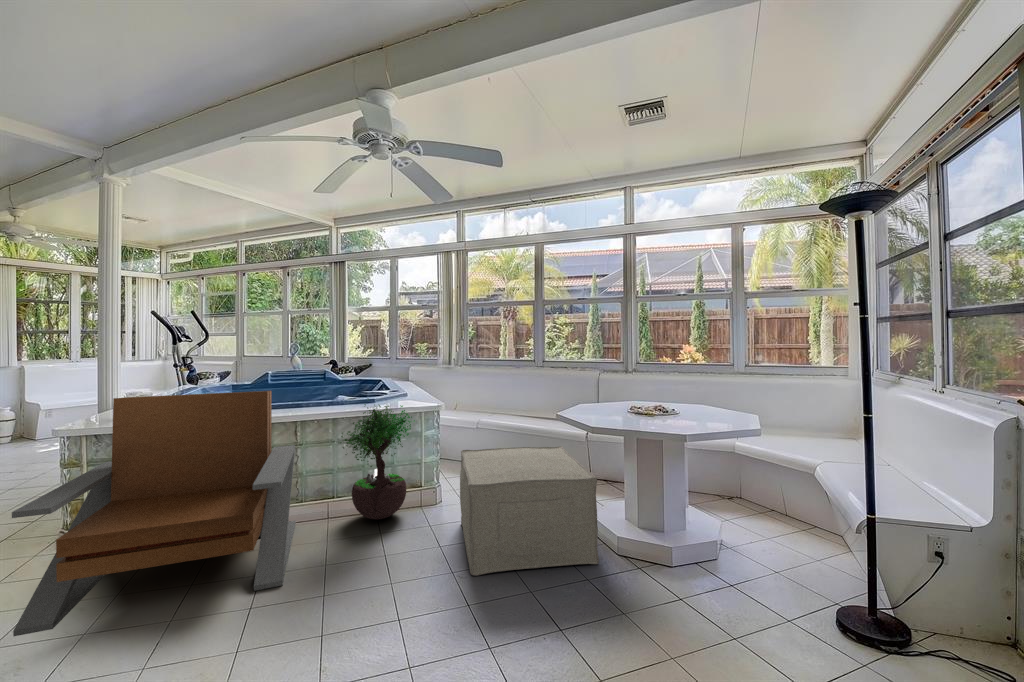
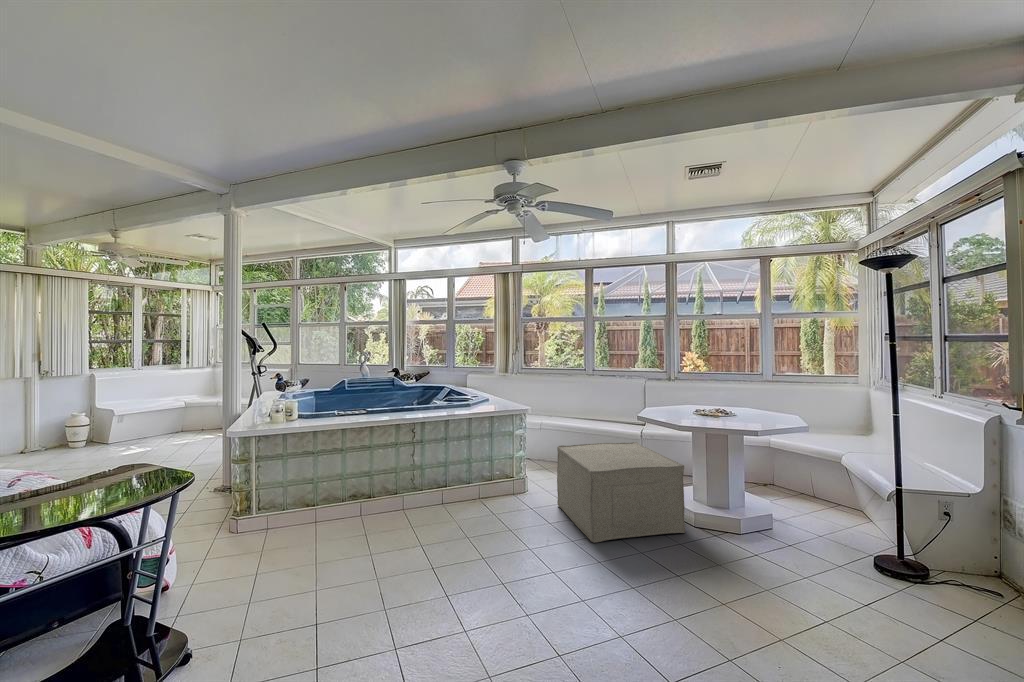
lounge chair: present [12,391,296,636] -> none [268,398,449,591]
potted tree: present [339,404,415,519] -> none [460,403,519,504]

